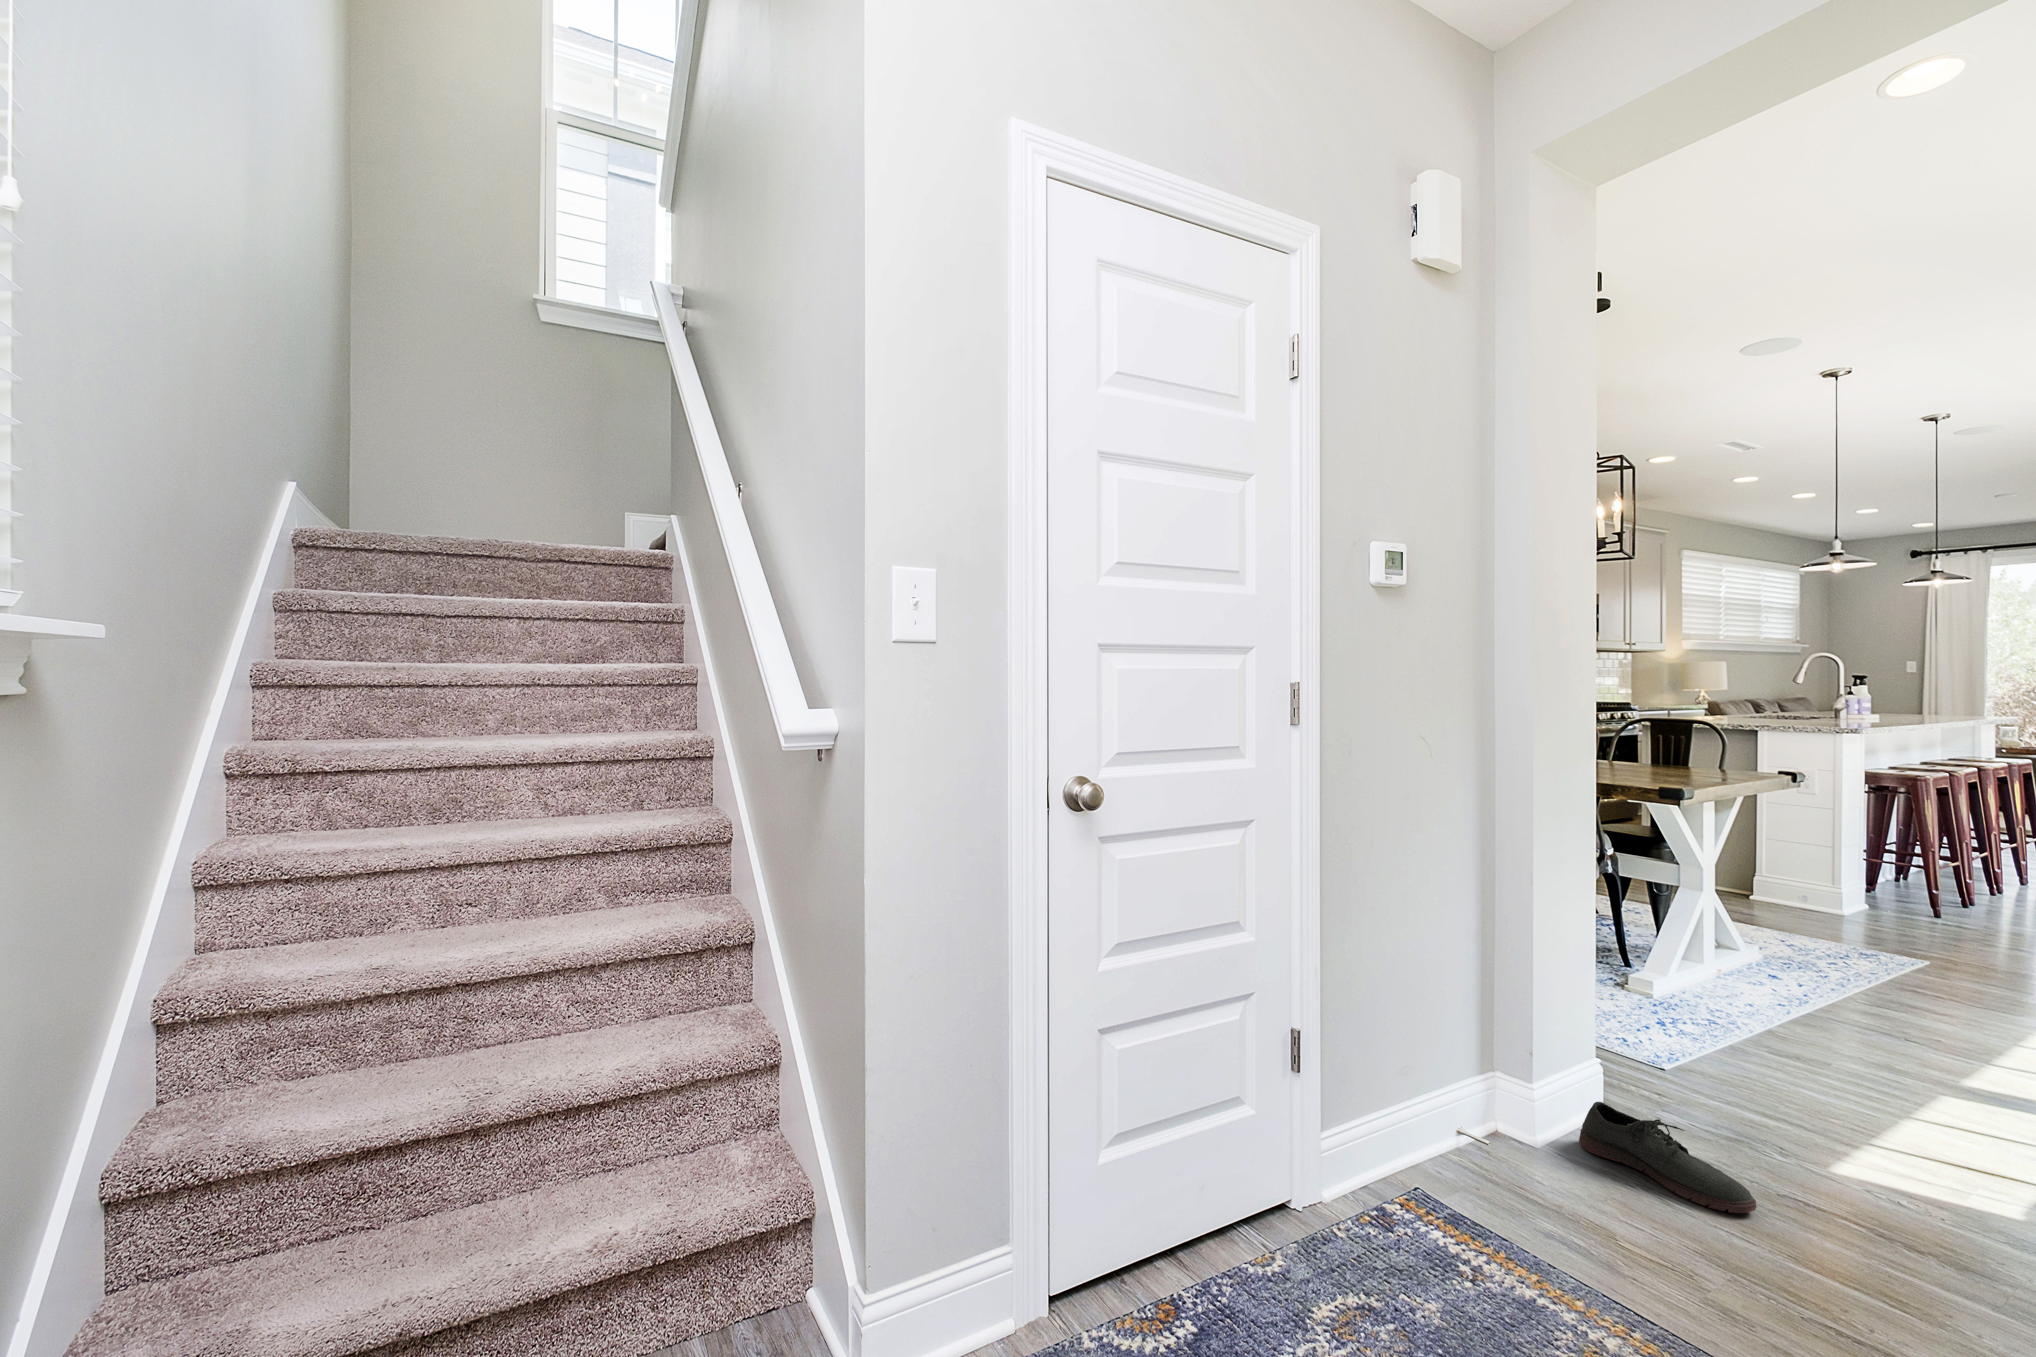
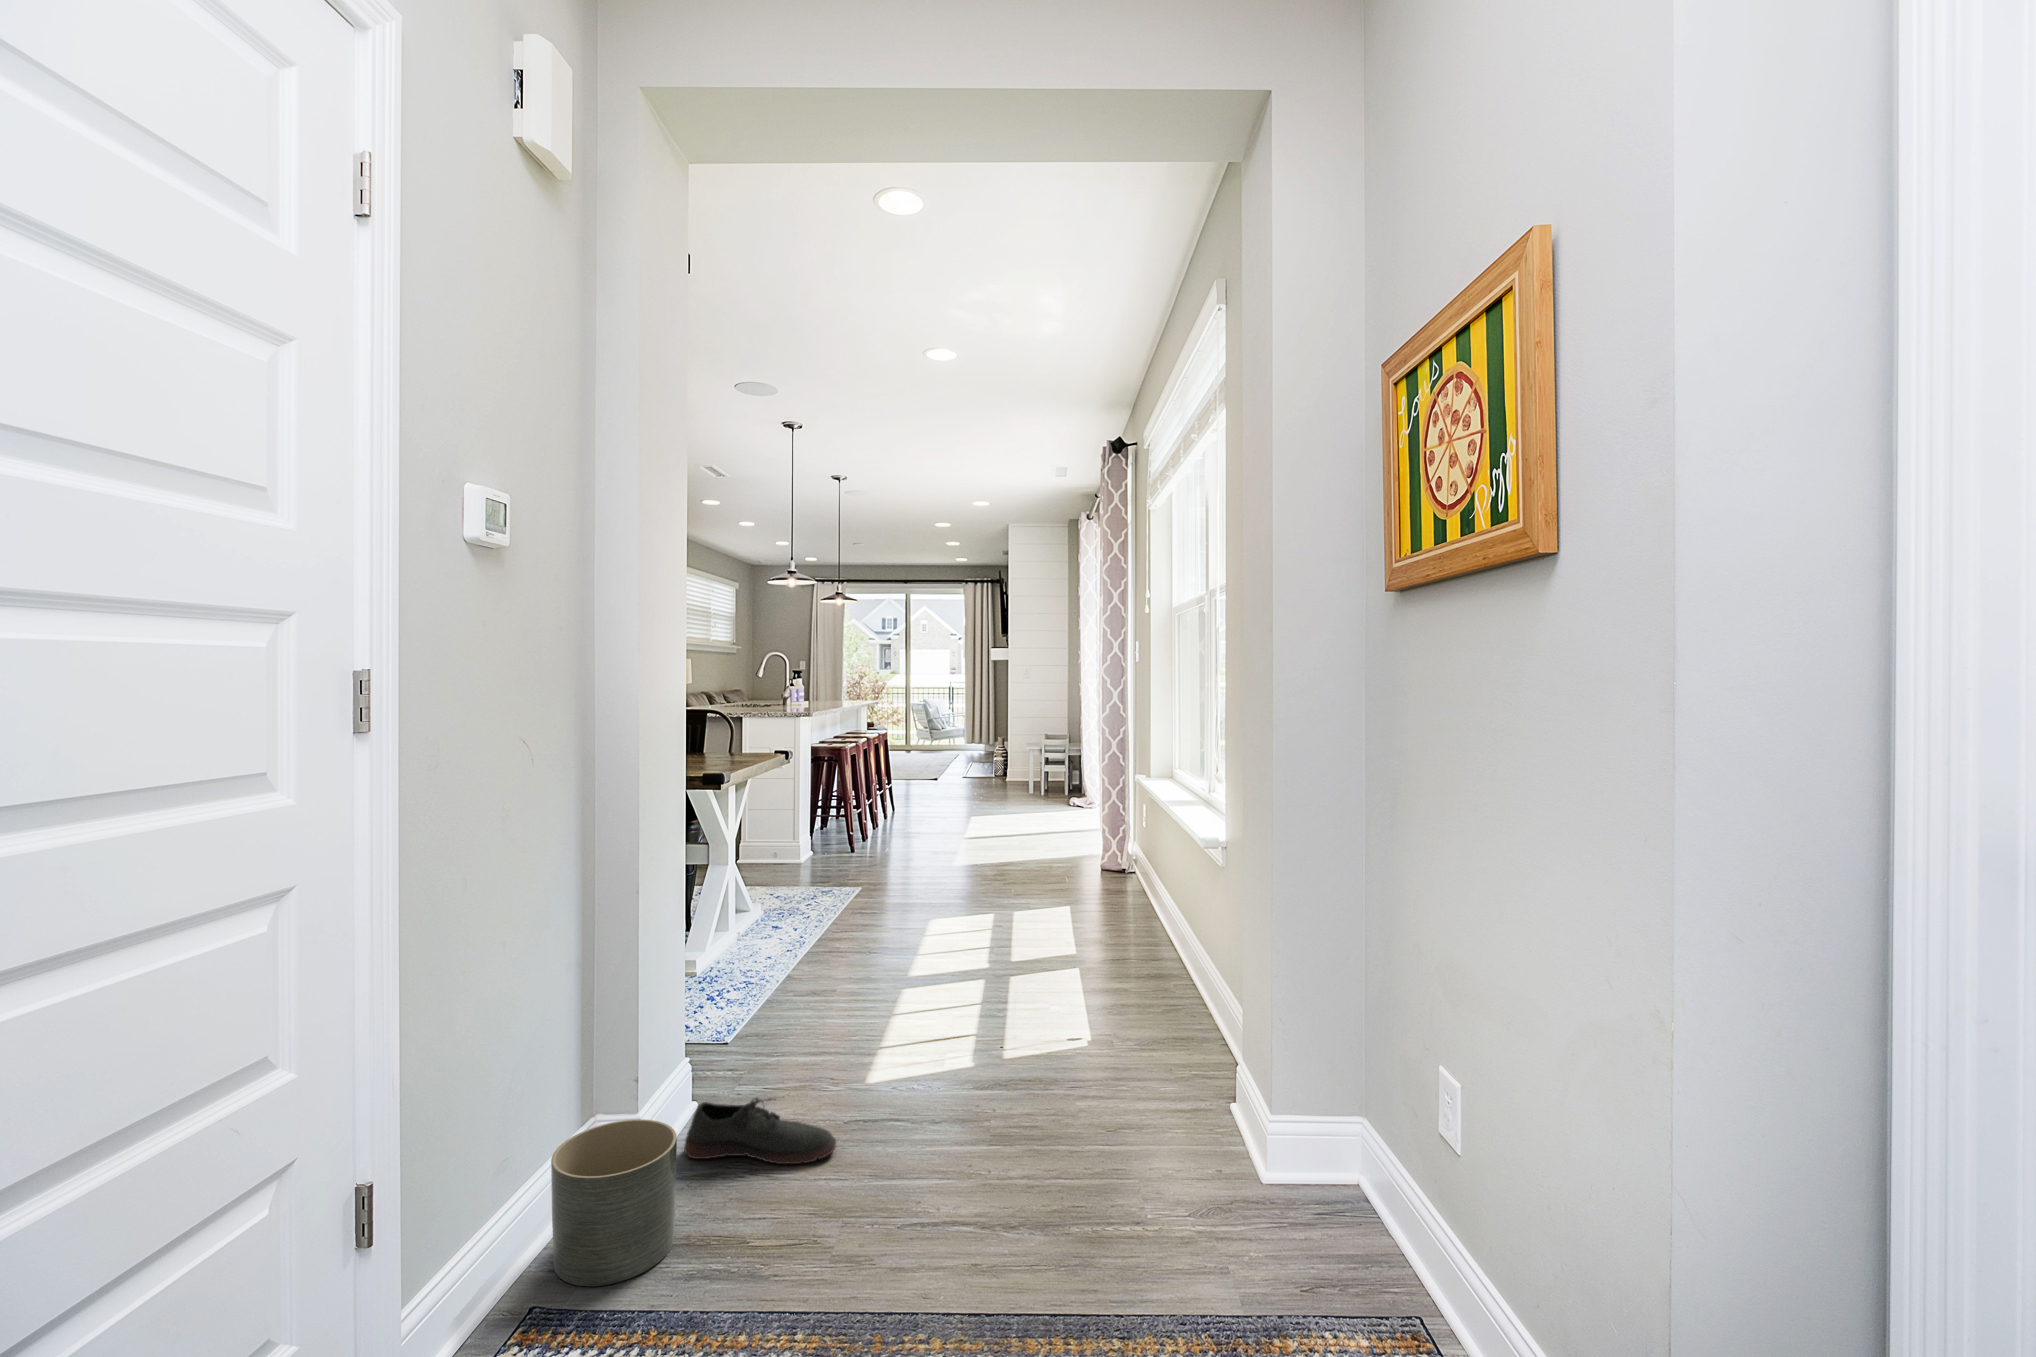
planter: none [1438,1073,1549,1211] -> present [551,1119,677,1286]

